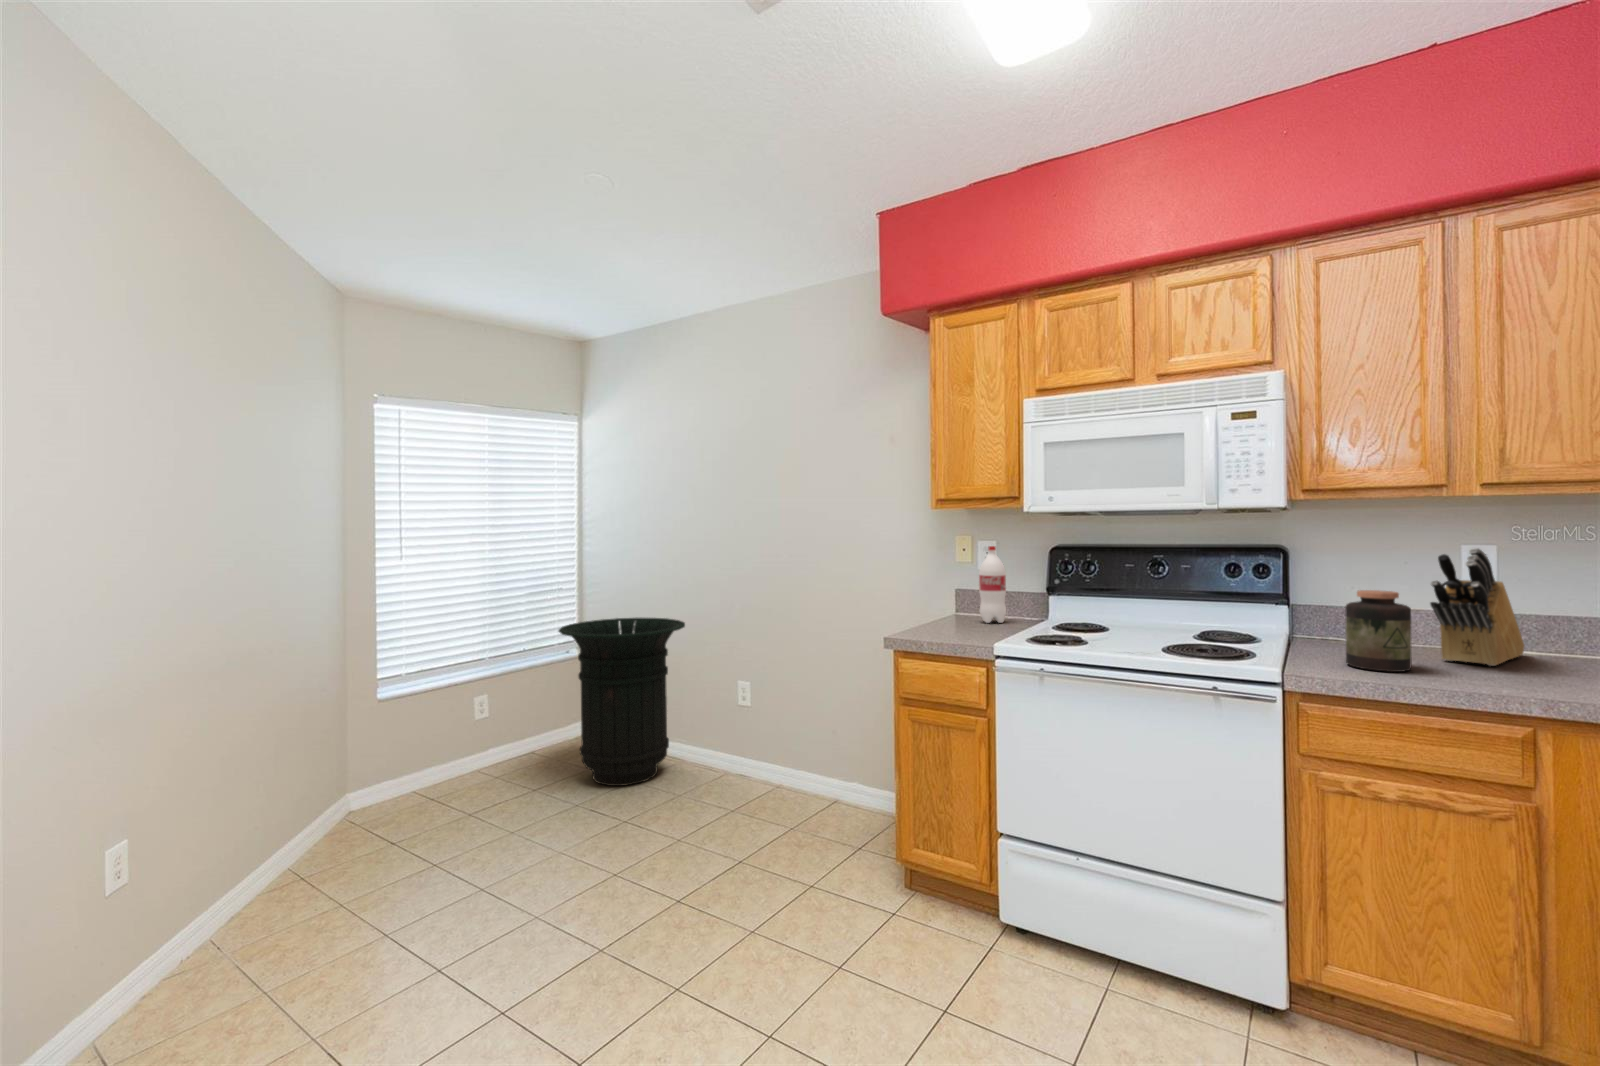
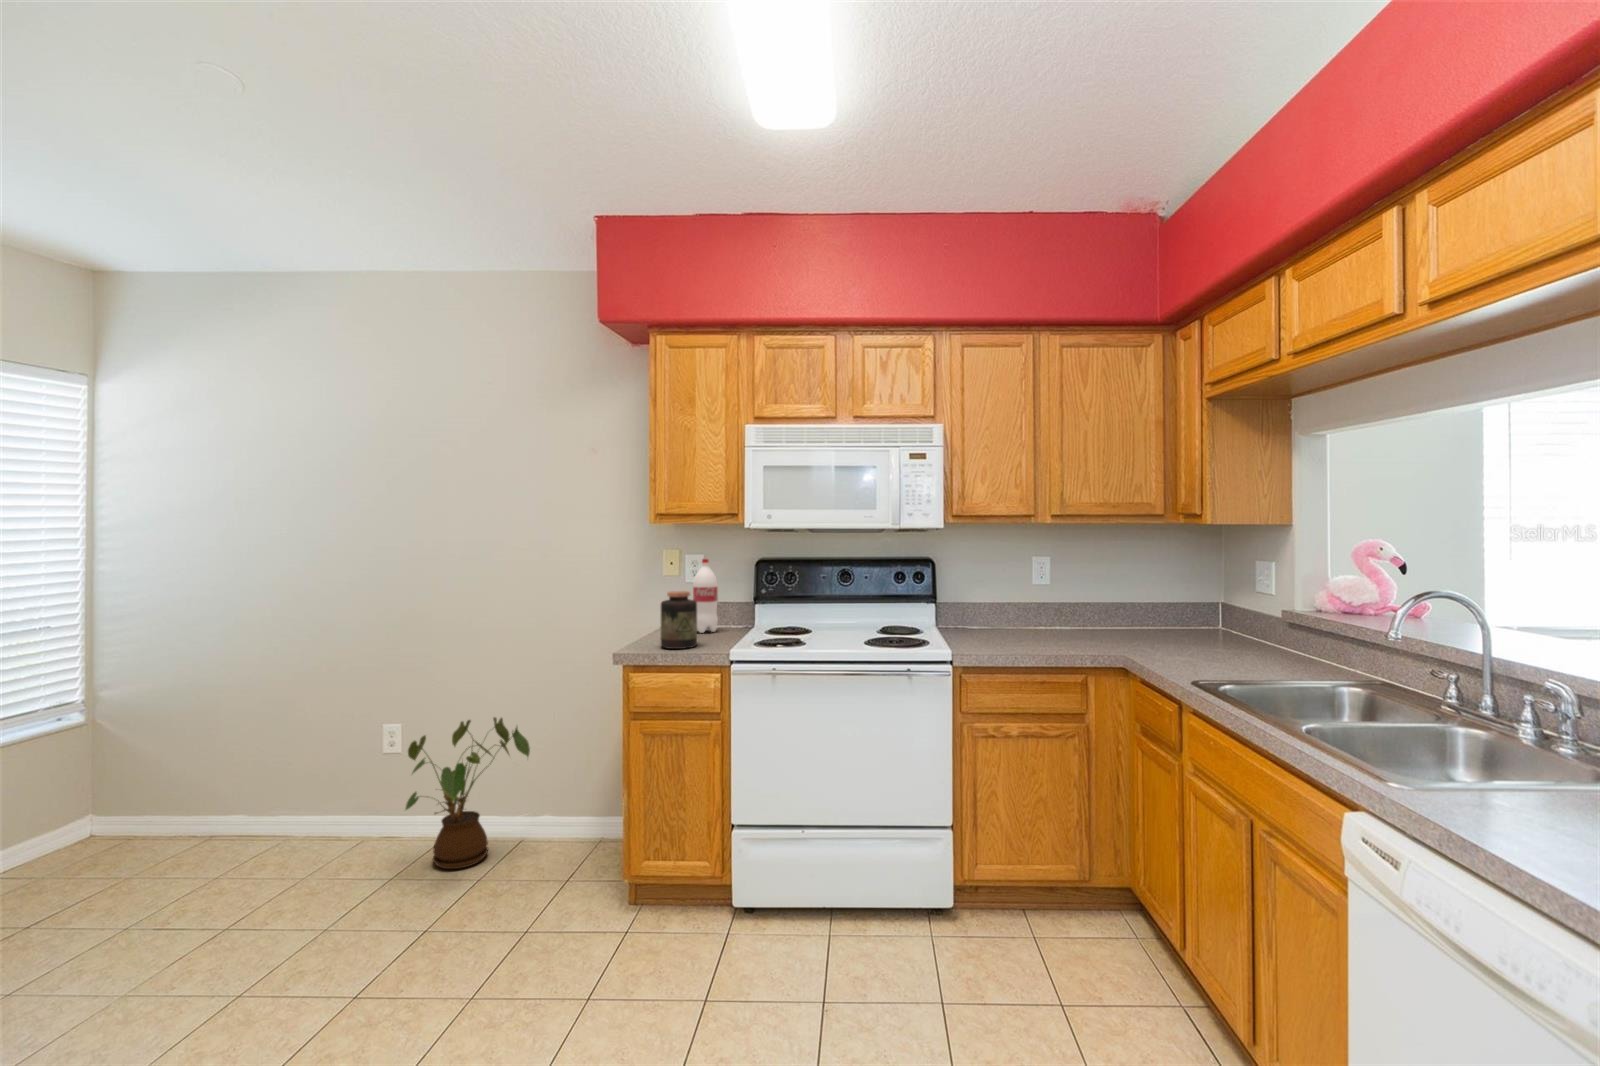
knife block: present [1430,548,1524,666] -> none [1025,558,1064,638]
jar: present [1345,590,1412,672] -> present [661,591,697,649]
trash can: present [559,618,685,786] -> none [91,656,306,893]
house plant: none [736,685,836,812] -> present [406,717,530,869]

